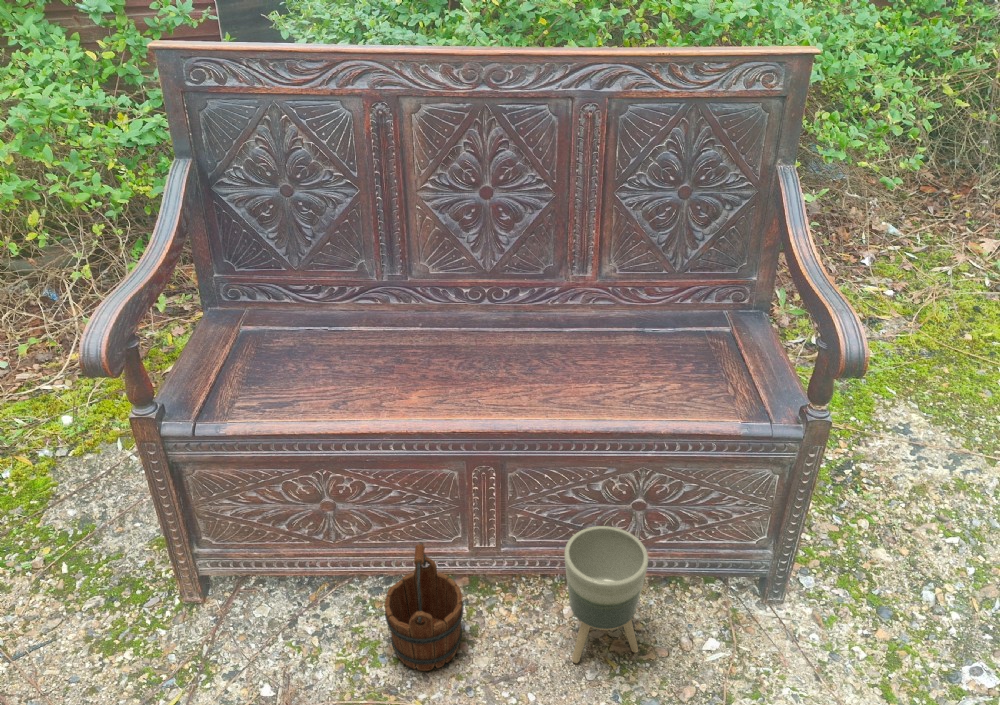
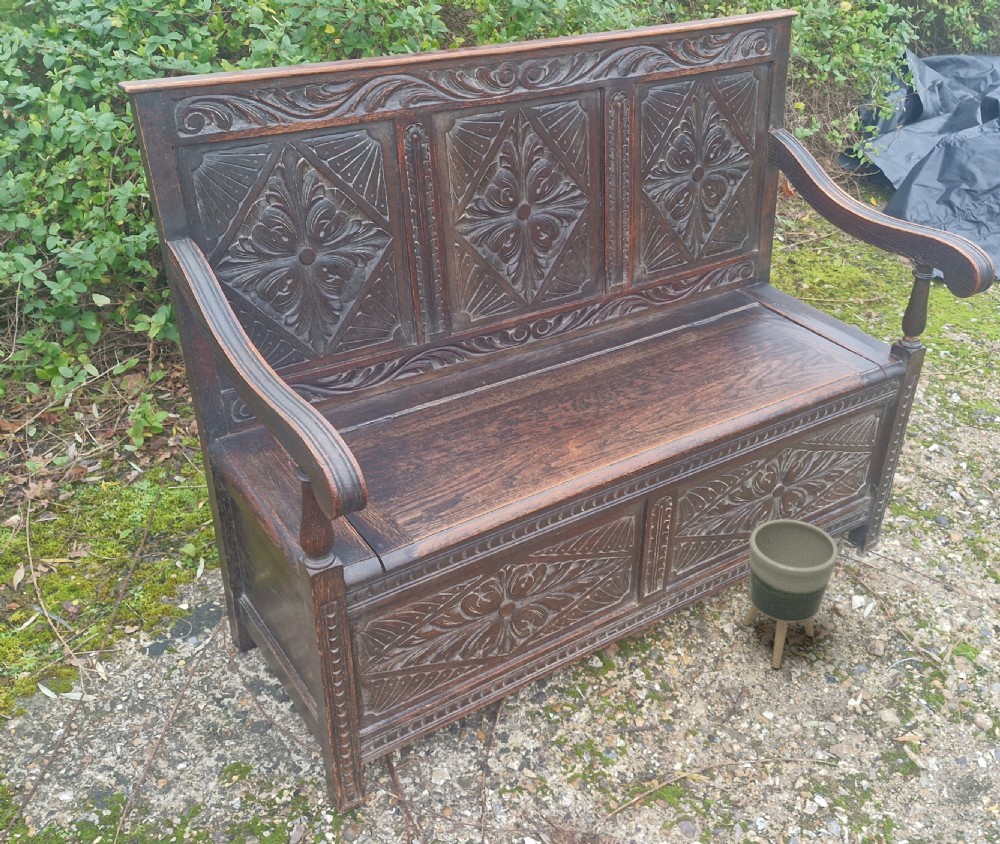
wooden bucket: present [384,542,464,671] -> none [597,605,688,747]

